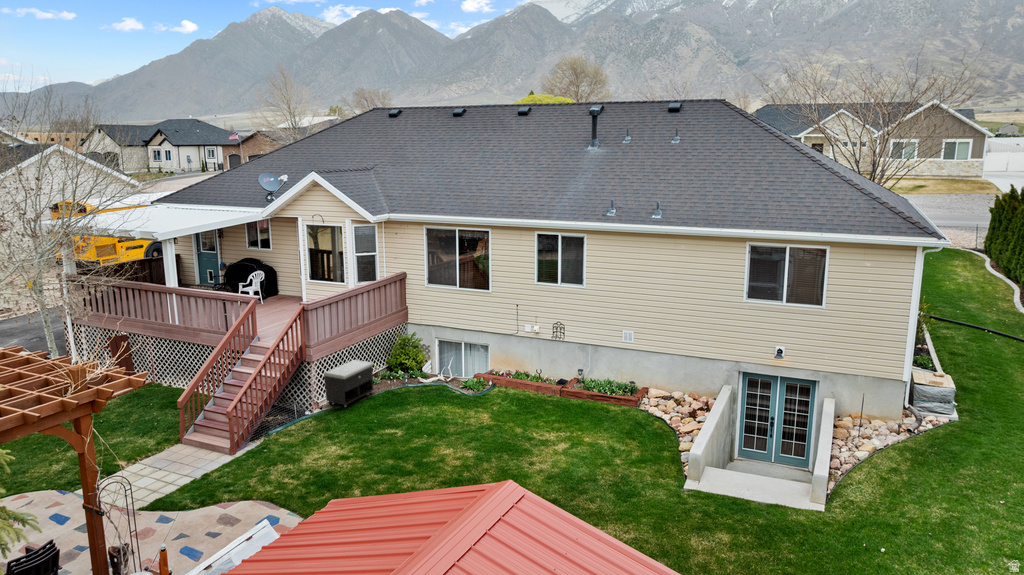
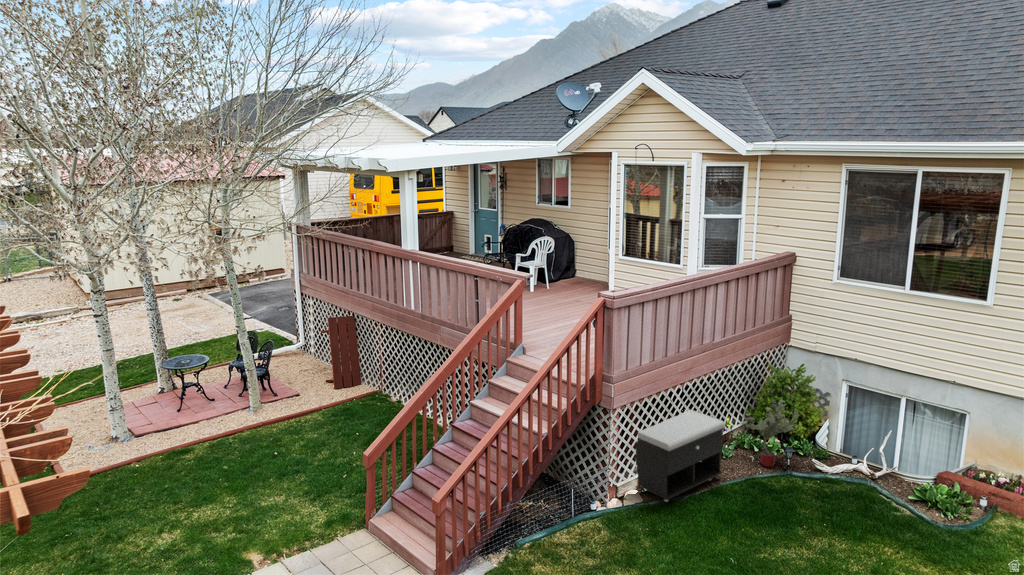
potted tree: none [382,348,411,385] -> present [741,399,798,467]

